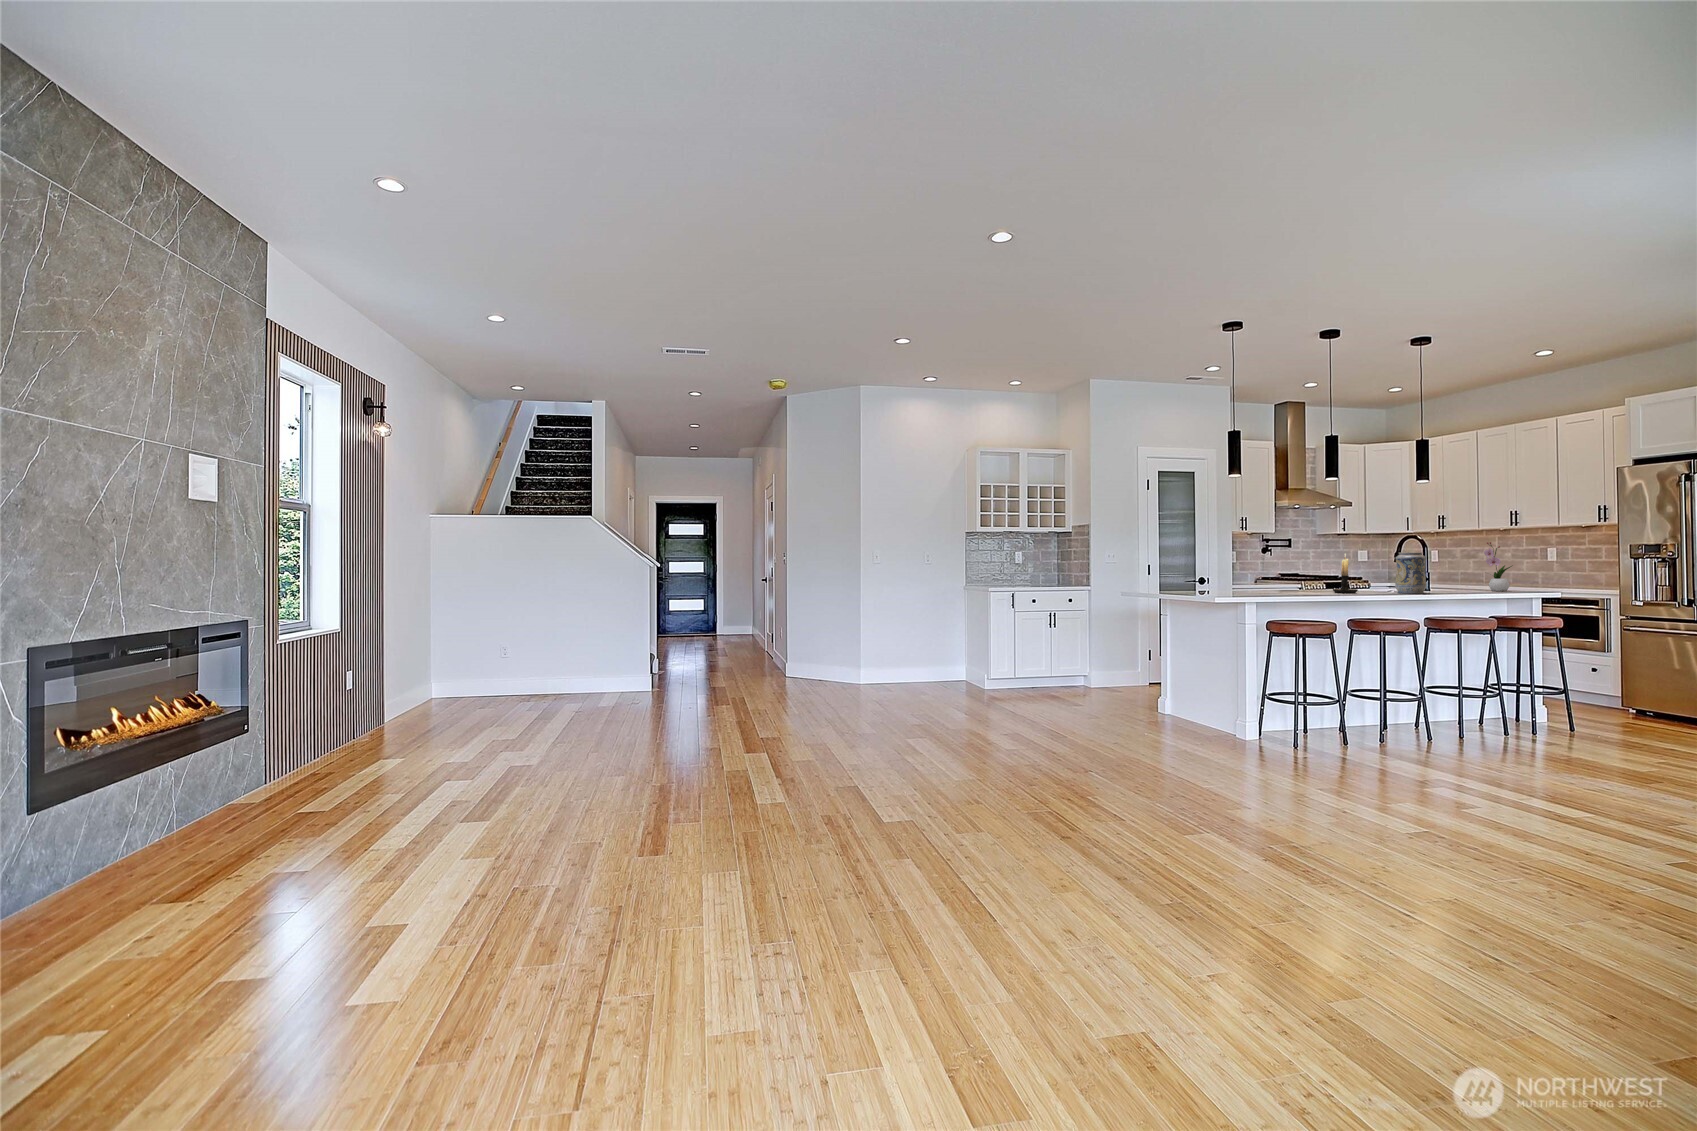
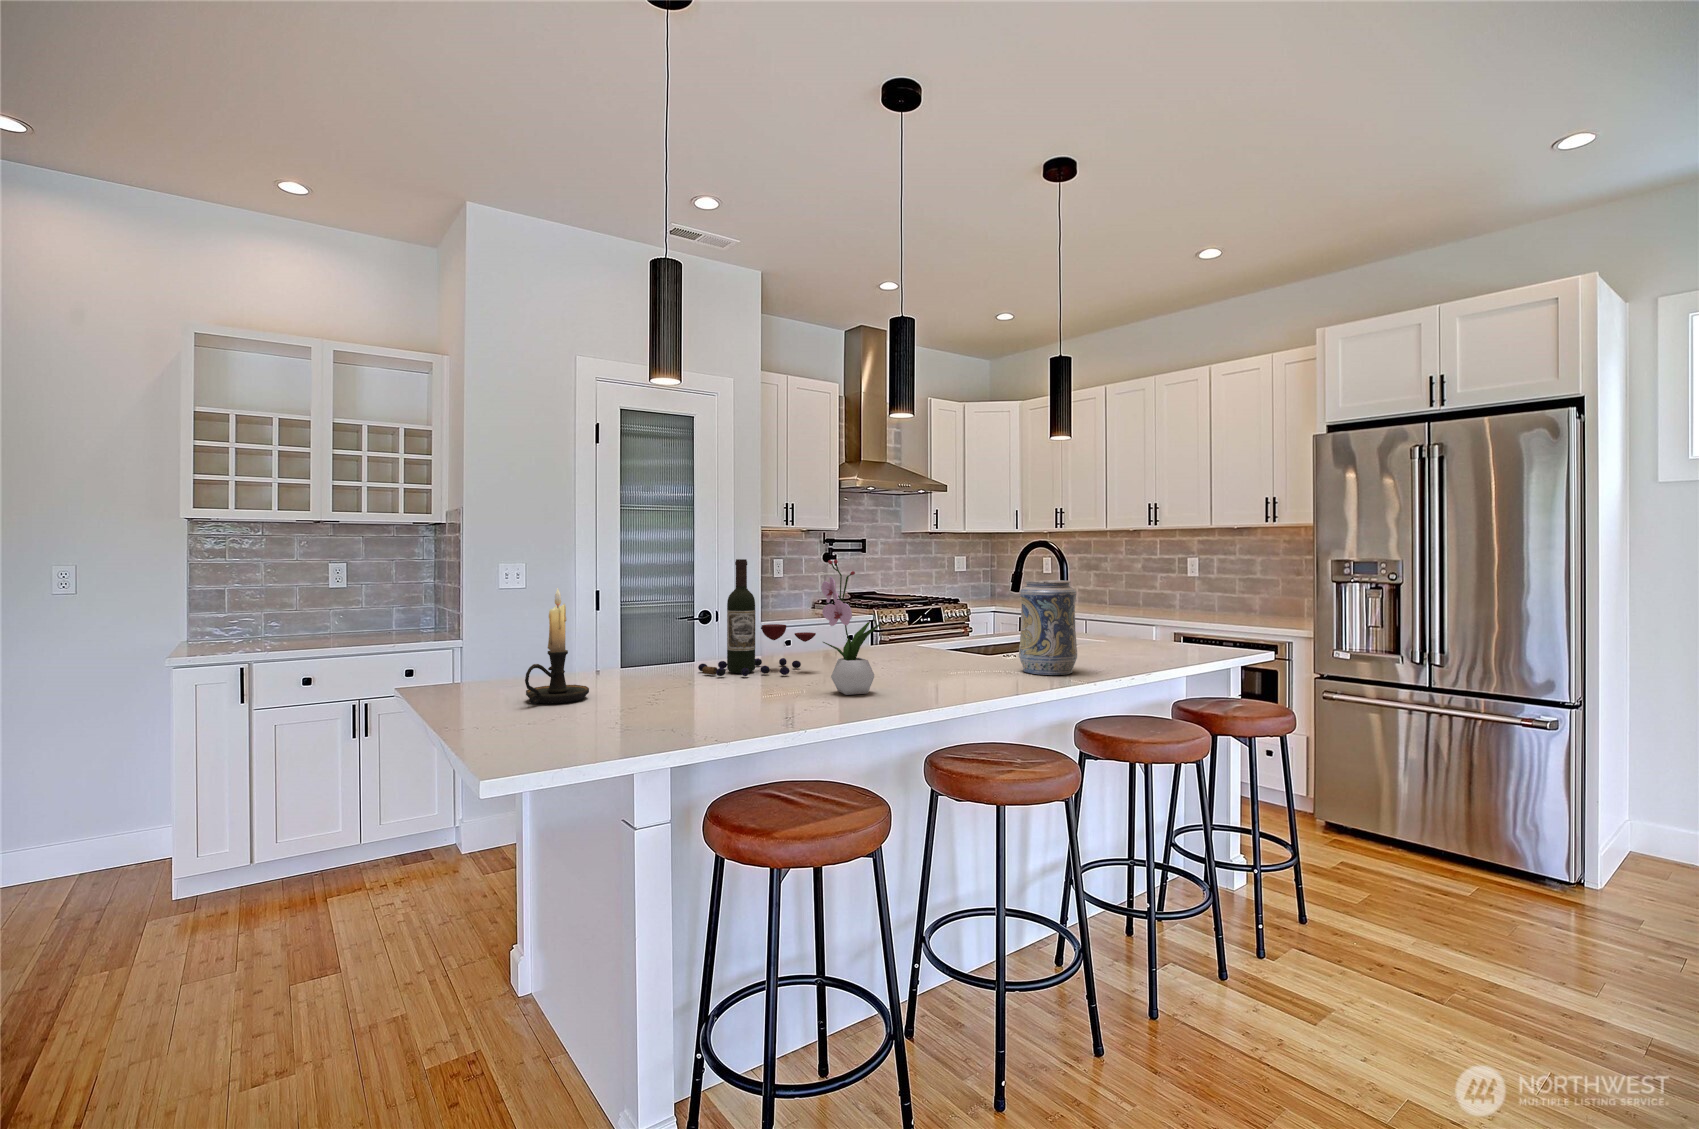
flower arrangement: present [1484,542,1512,591] -> present [821,560,880,695]
wine bottle: none [1238,545,1294,592] -> present [698,559,816,676]
candle holder: present [1333,554,1358,593] -> present [525,589,589,704]

